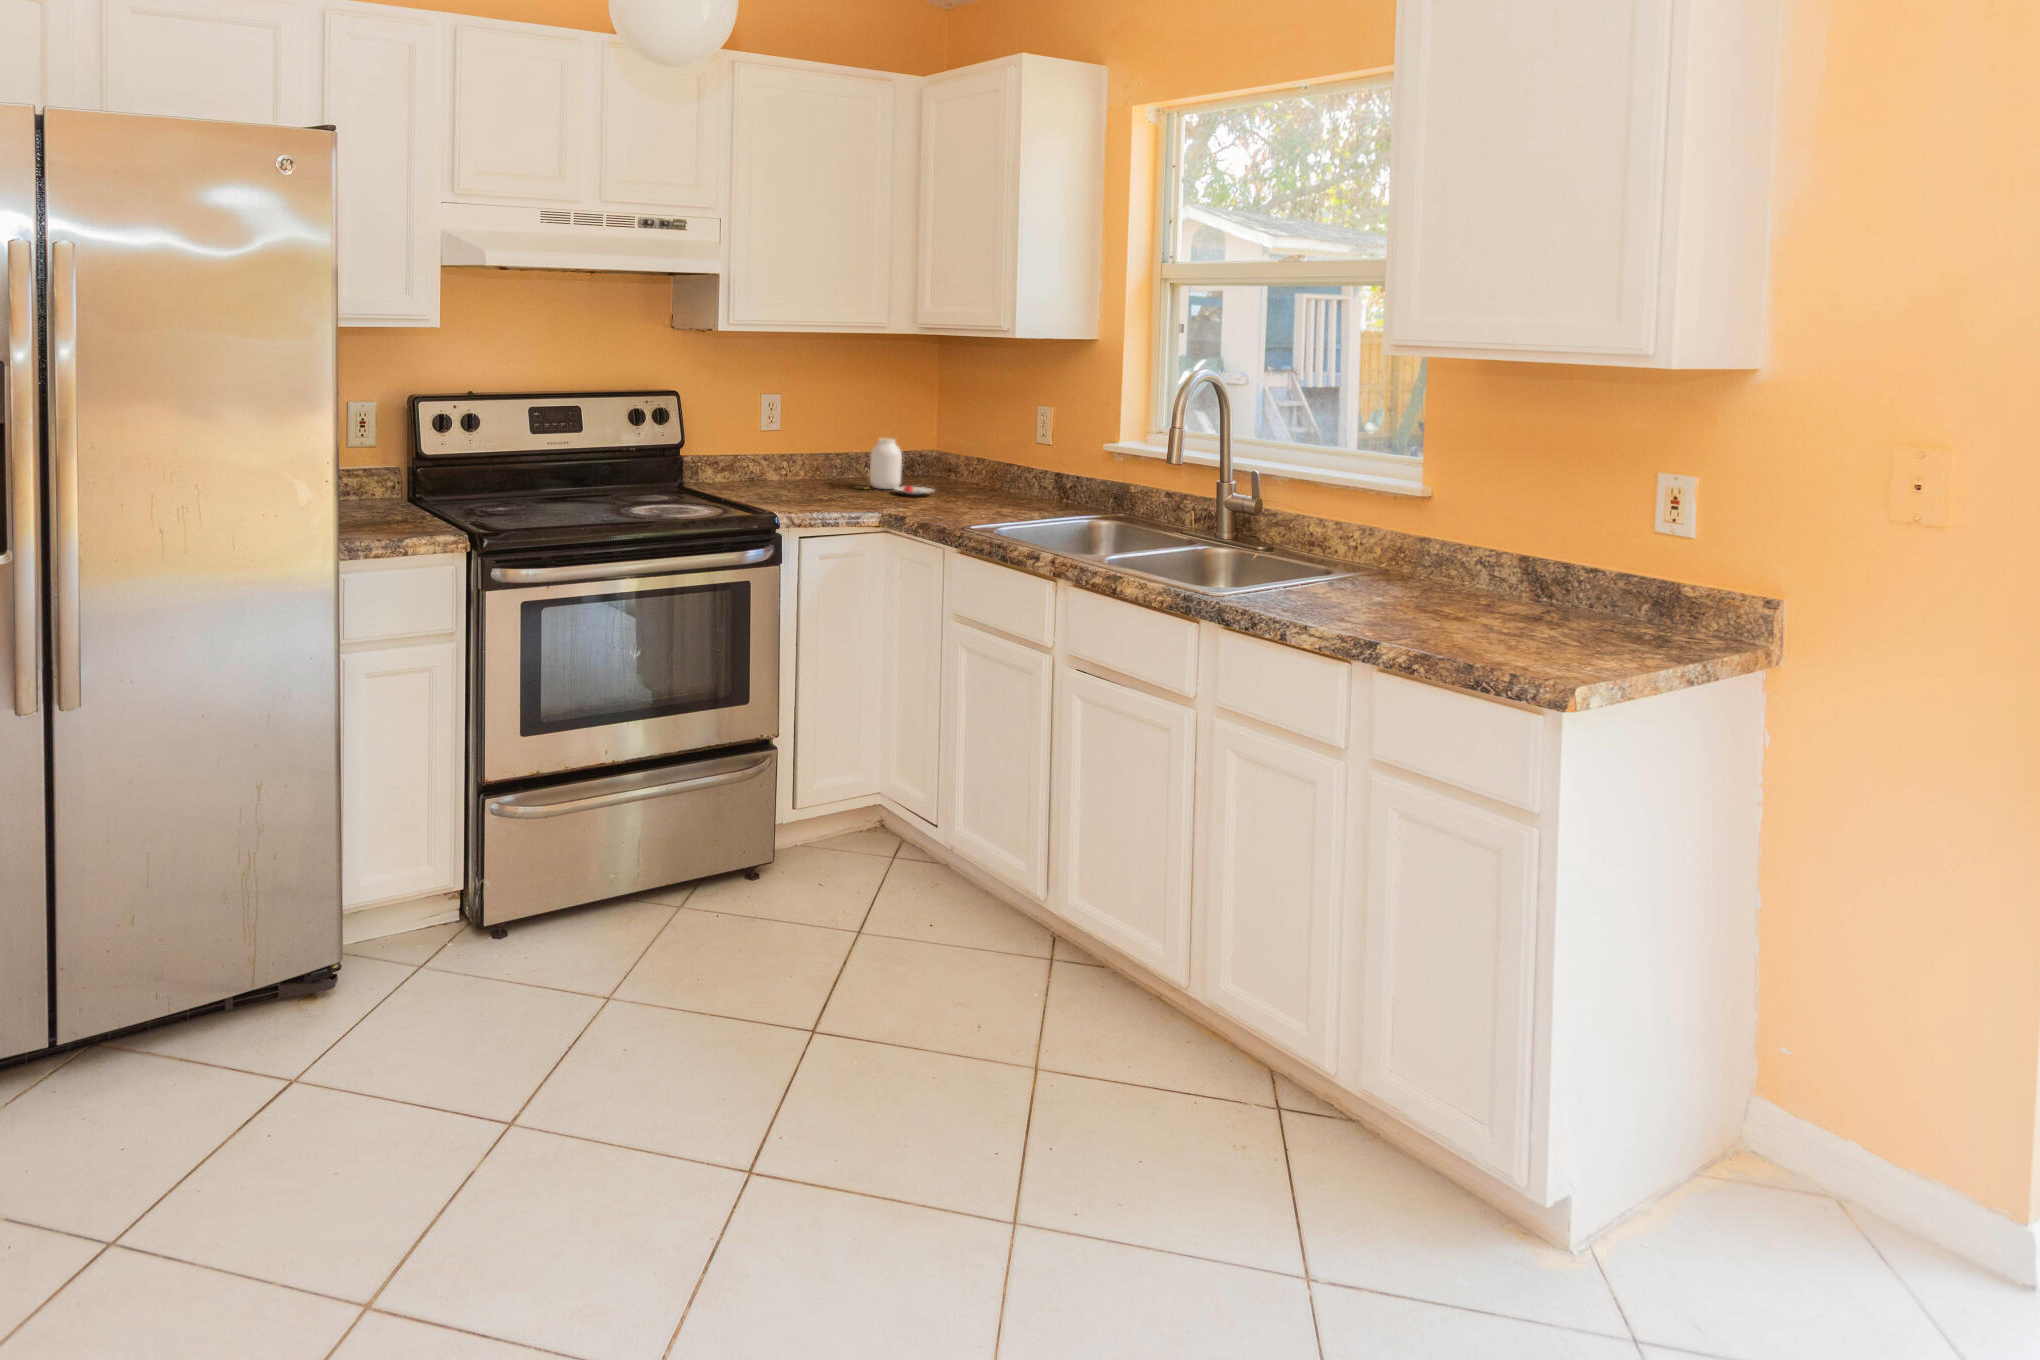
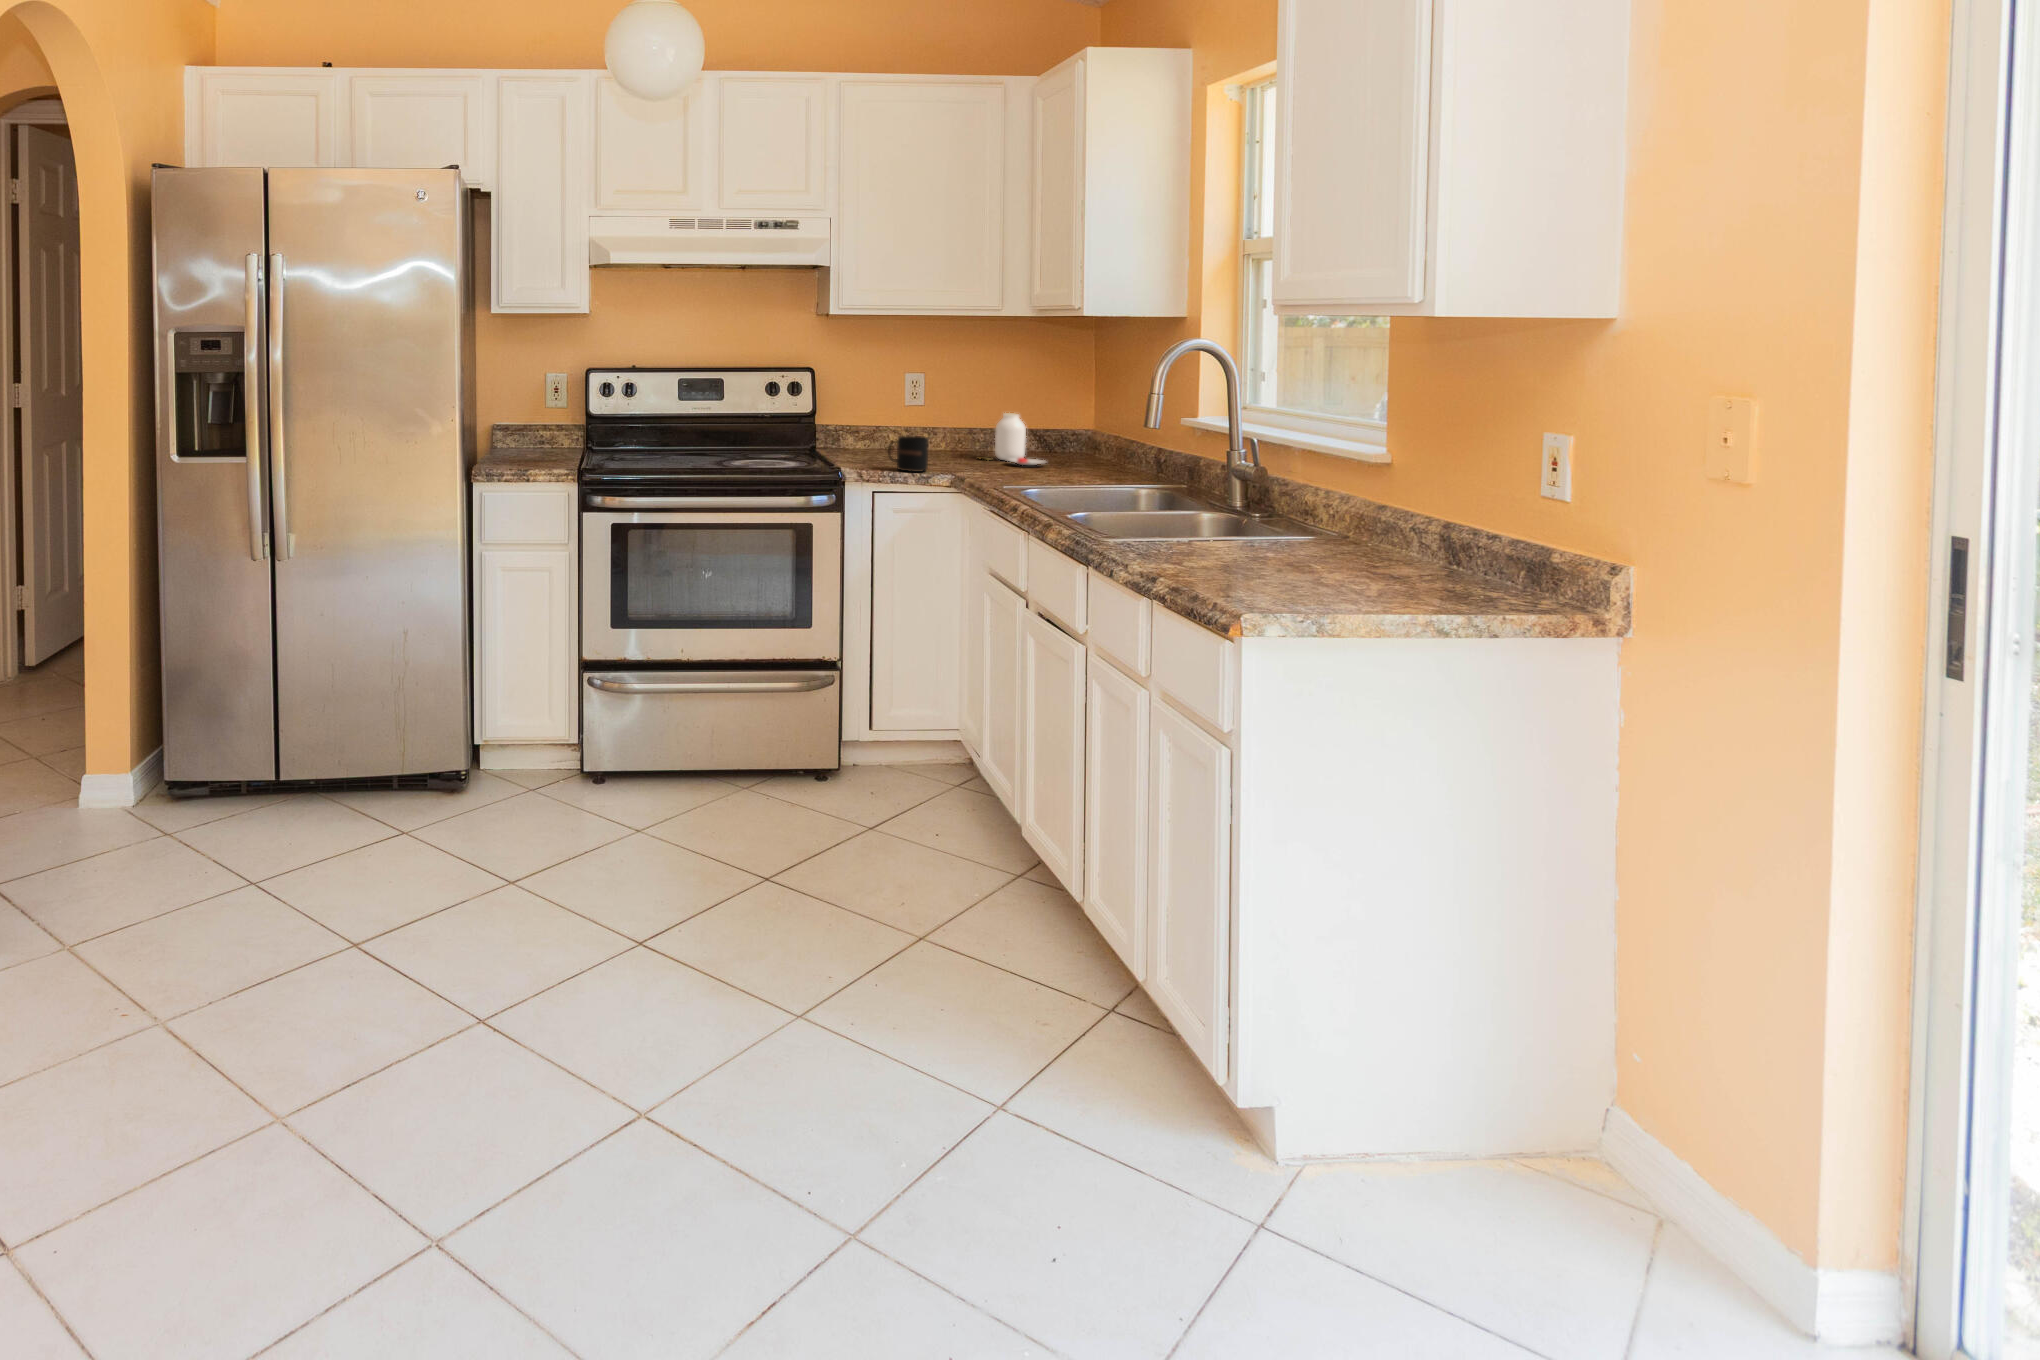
mug: none [800,469,847,510] -> present [888,436,929,472]

